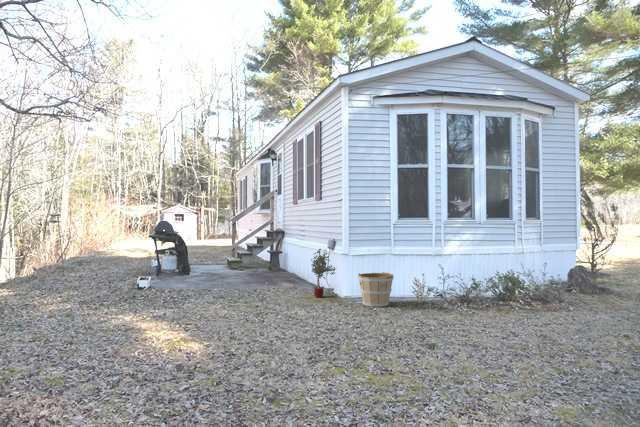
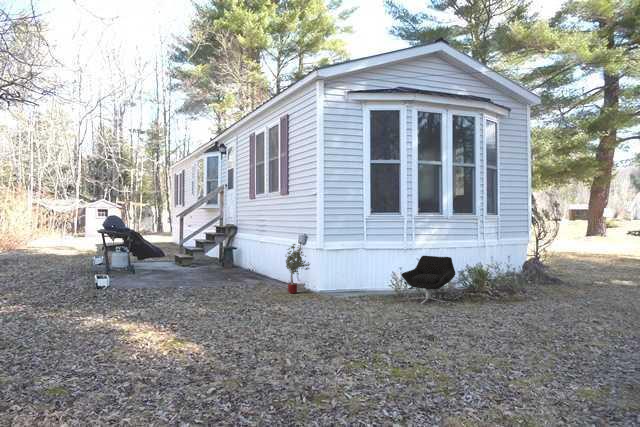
lounge chair: none [424,262,483,312] -> present [401,256,455,304]
wooden bucket: present [358,272,394,307] -> none [337,267,372,301]

